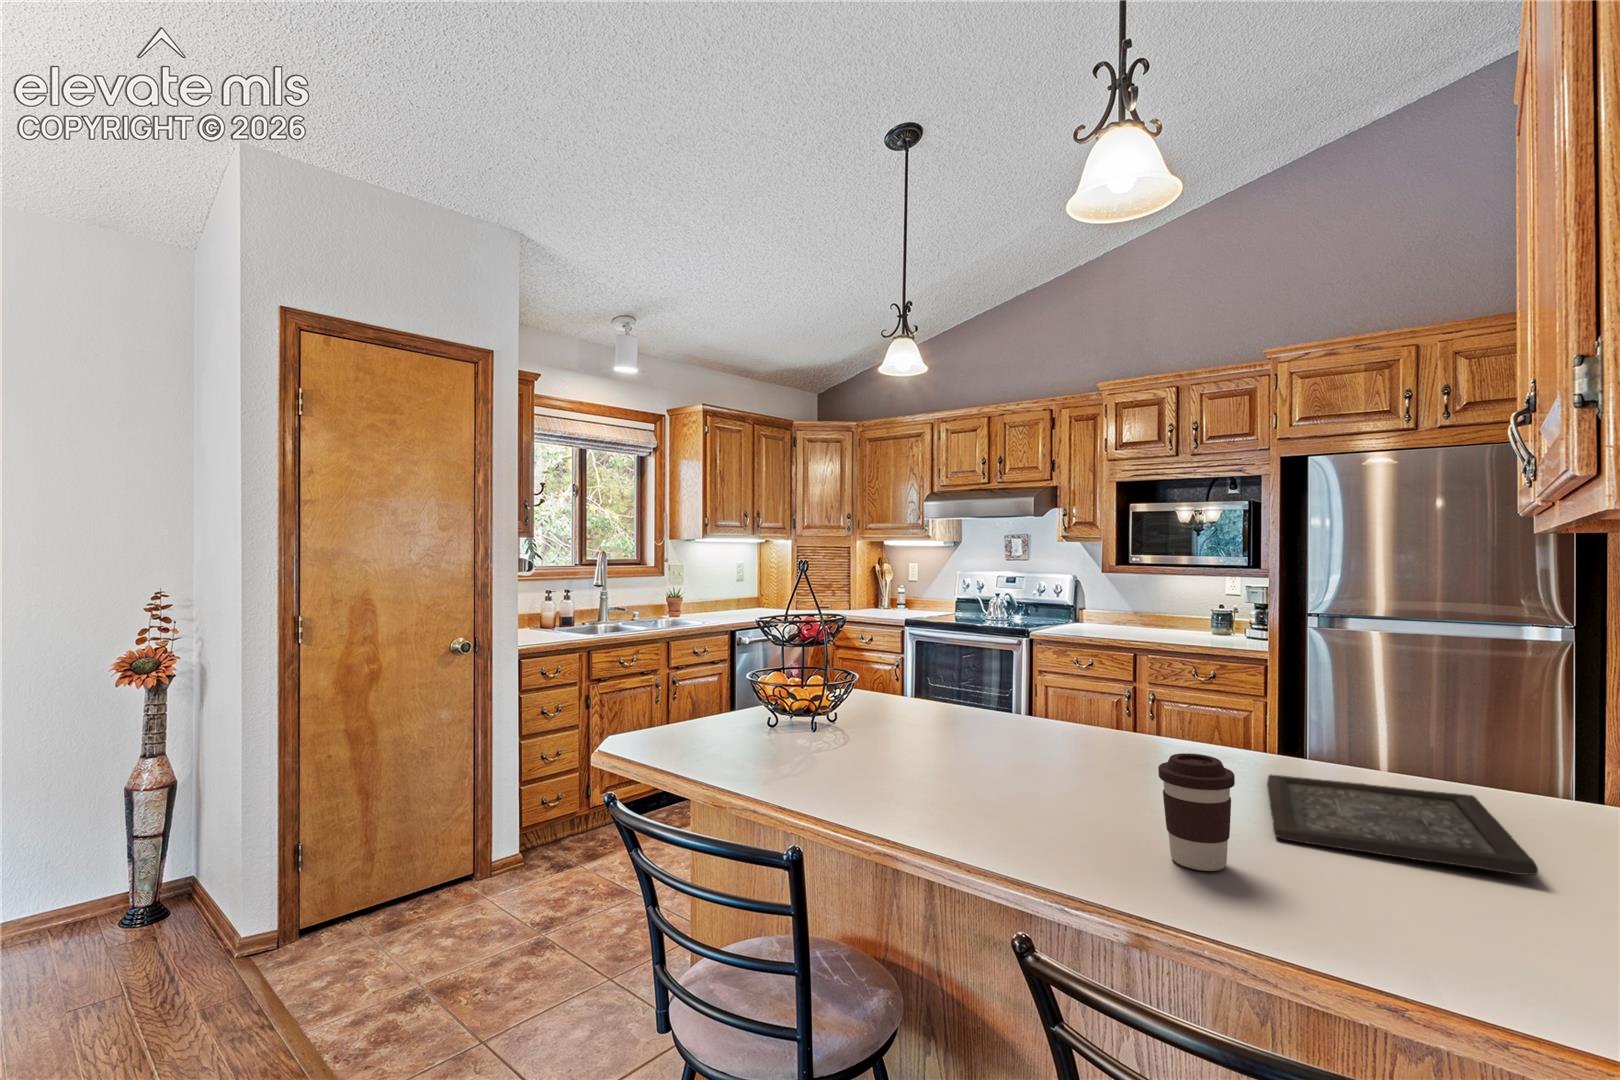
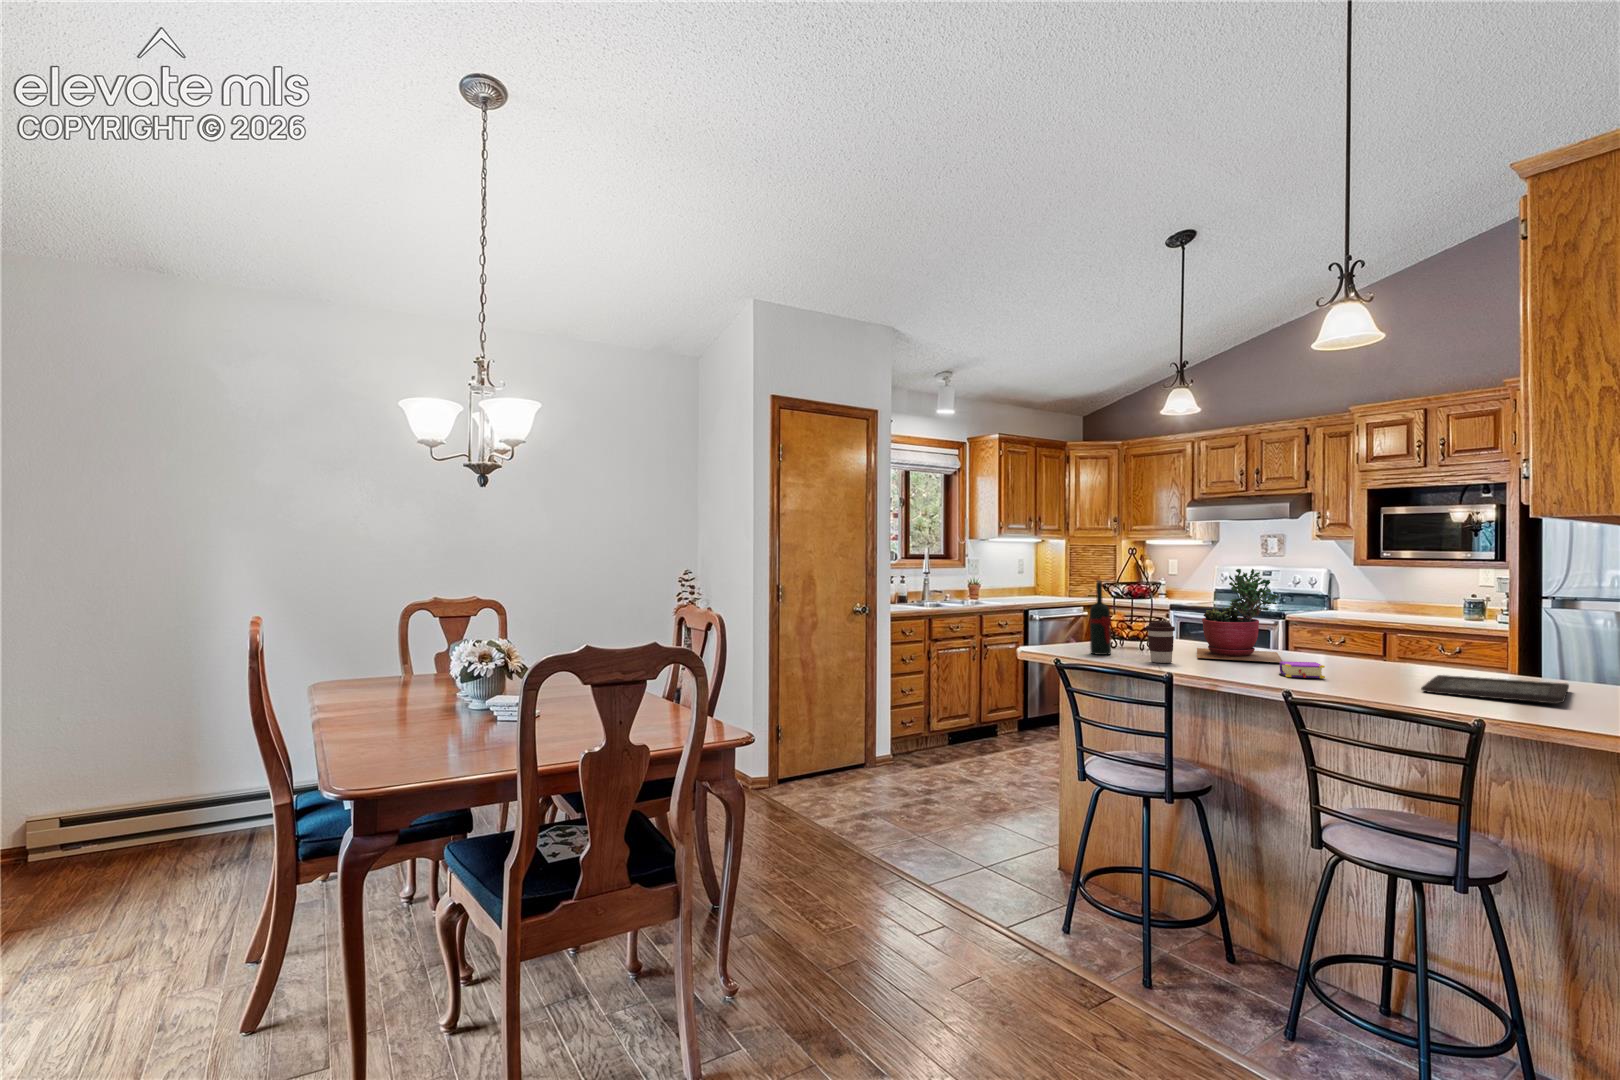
succulent plant: none [904,590,1035,751] -> present [1197,569,1282,662]
wine bottle: none [736,612,770,745] -> present [1090,580,1111,655]
coffee cup: present [1158,753,1235,871] -> present [1146,622,1175,663]
book: none [998,763,1140,815] -> present [1279,661,1325,678]

